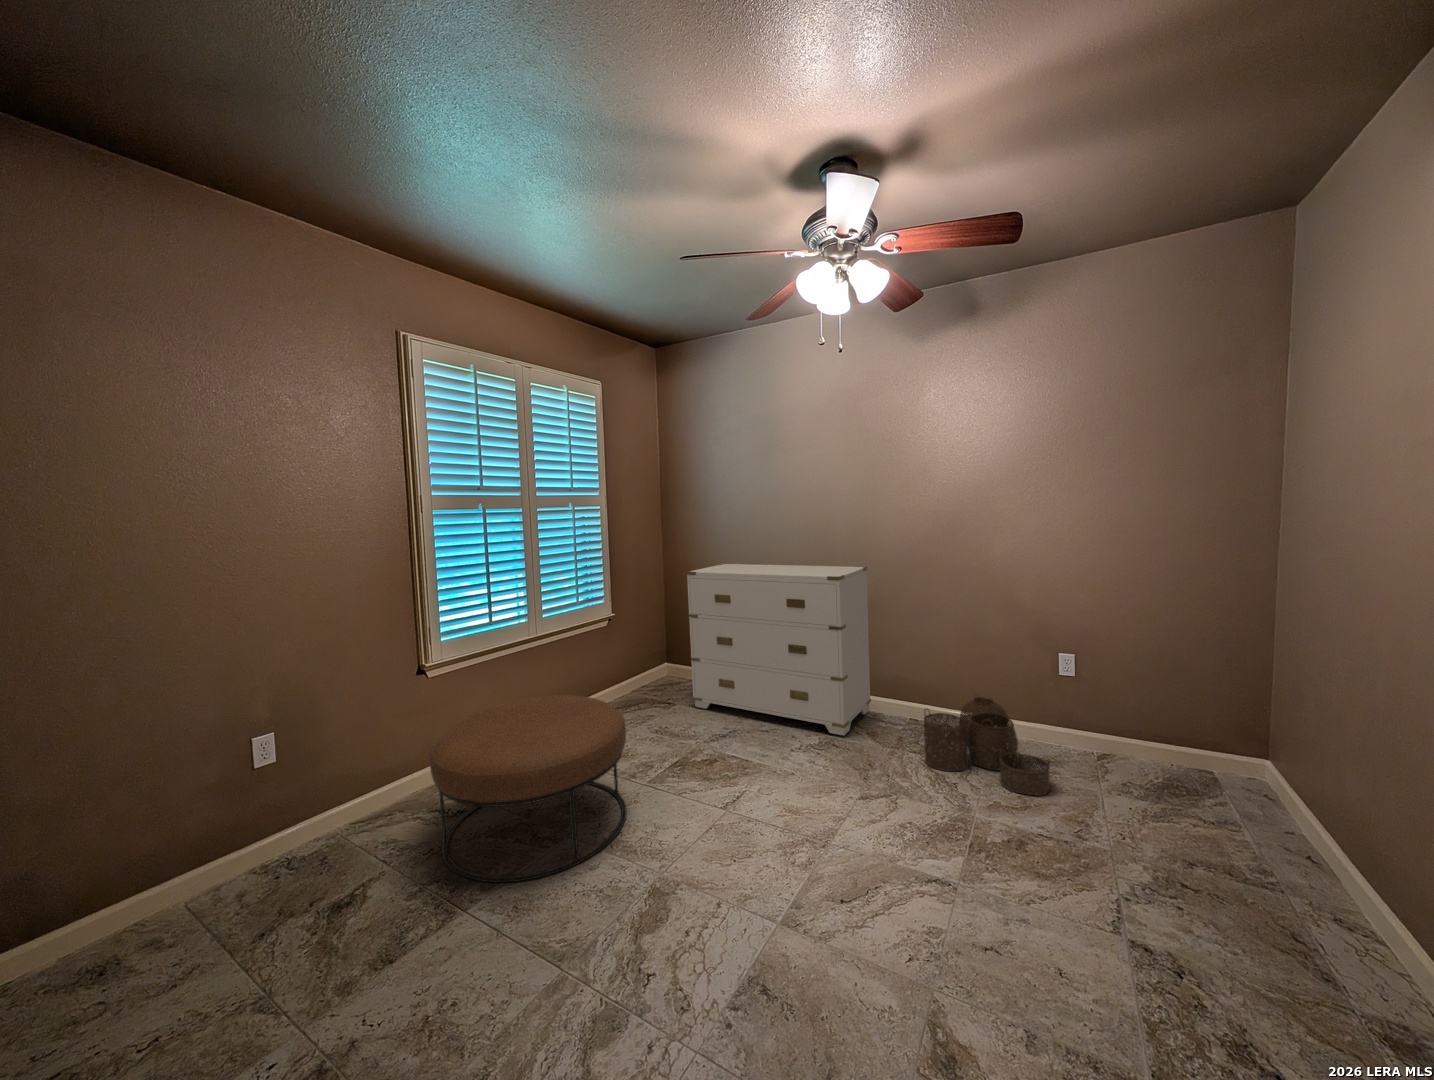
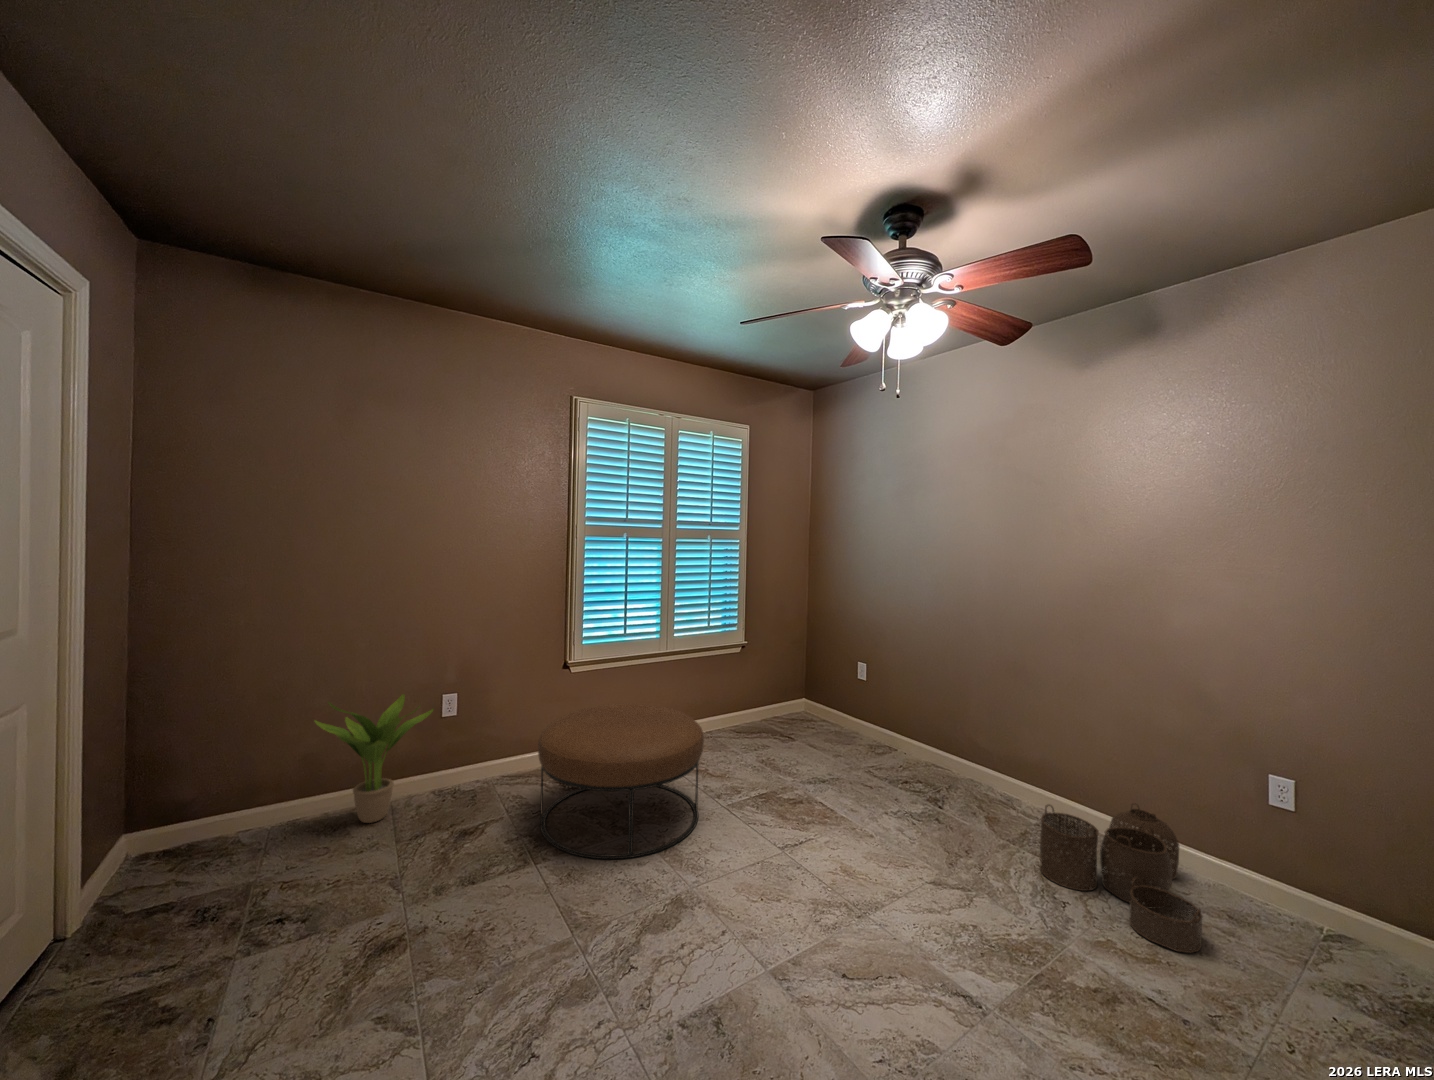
dresser: present [686,564,871,735] -> none [812,606,1012,814]
potted plant: none [50,751,254,940] -> present [315,694,433,823]

